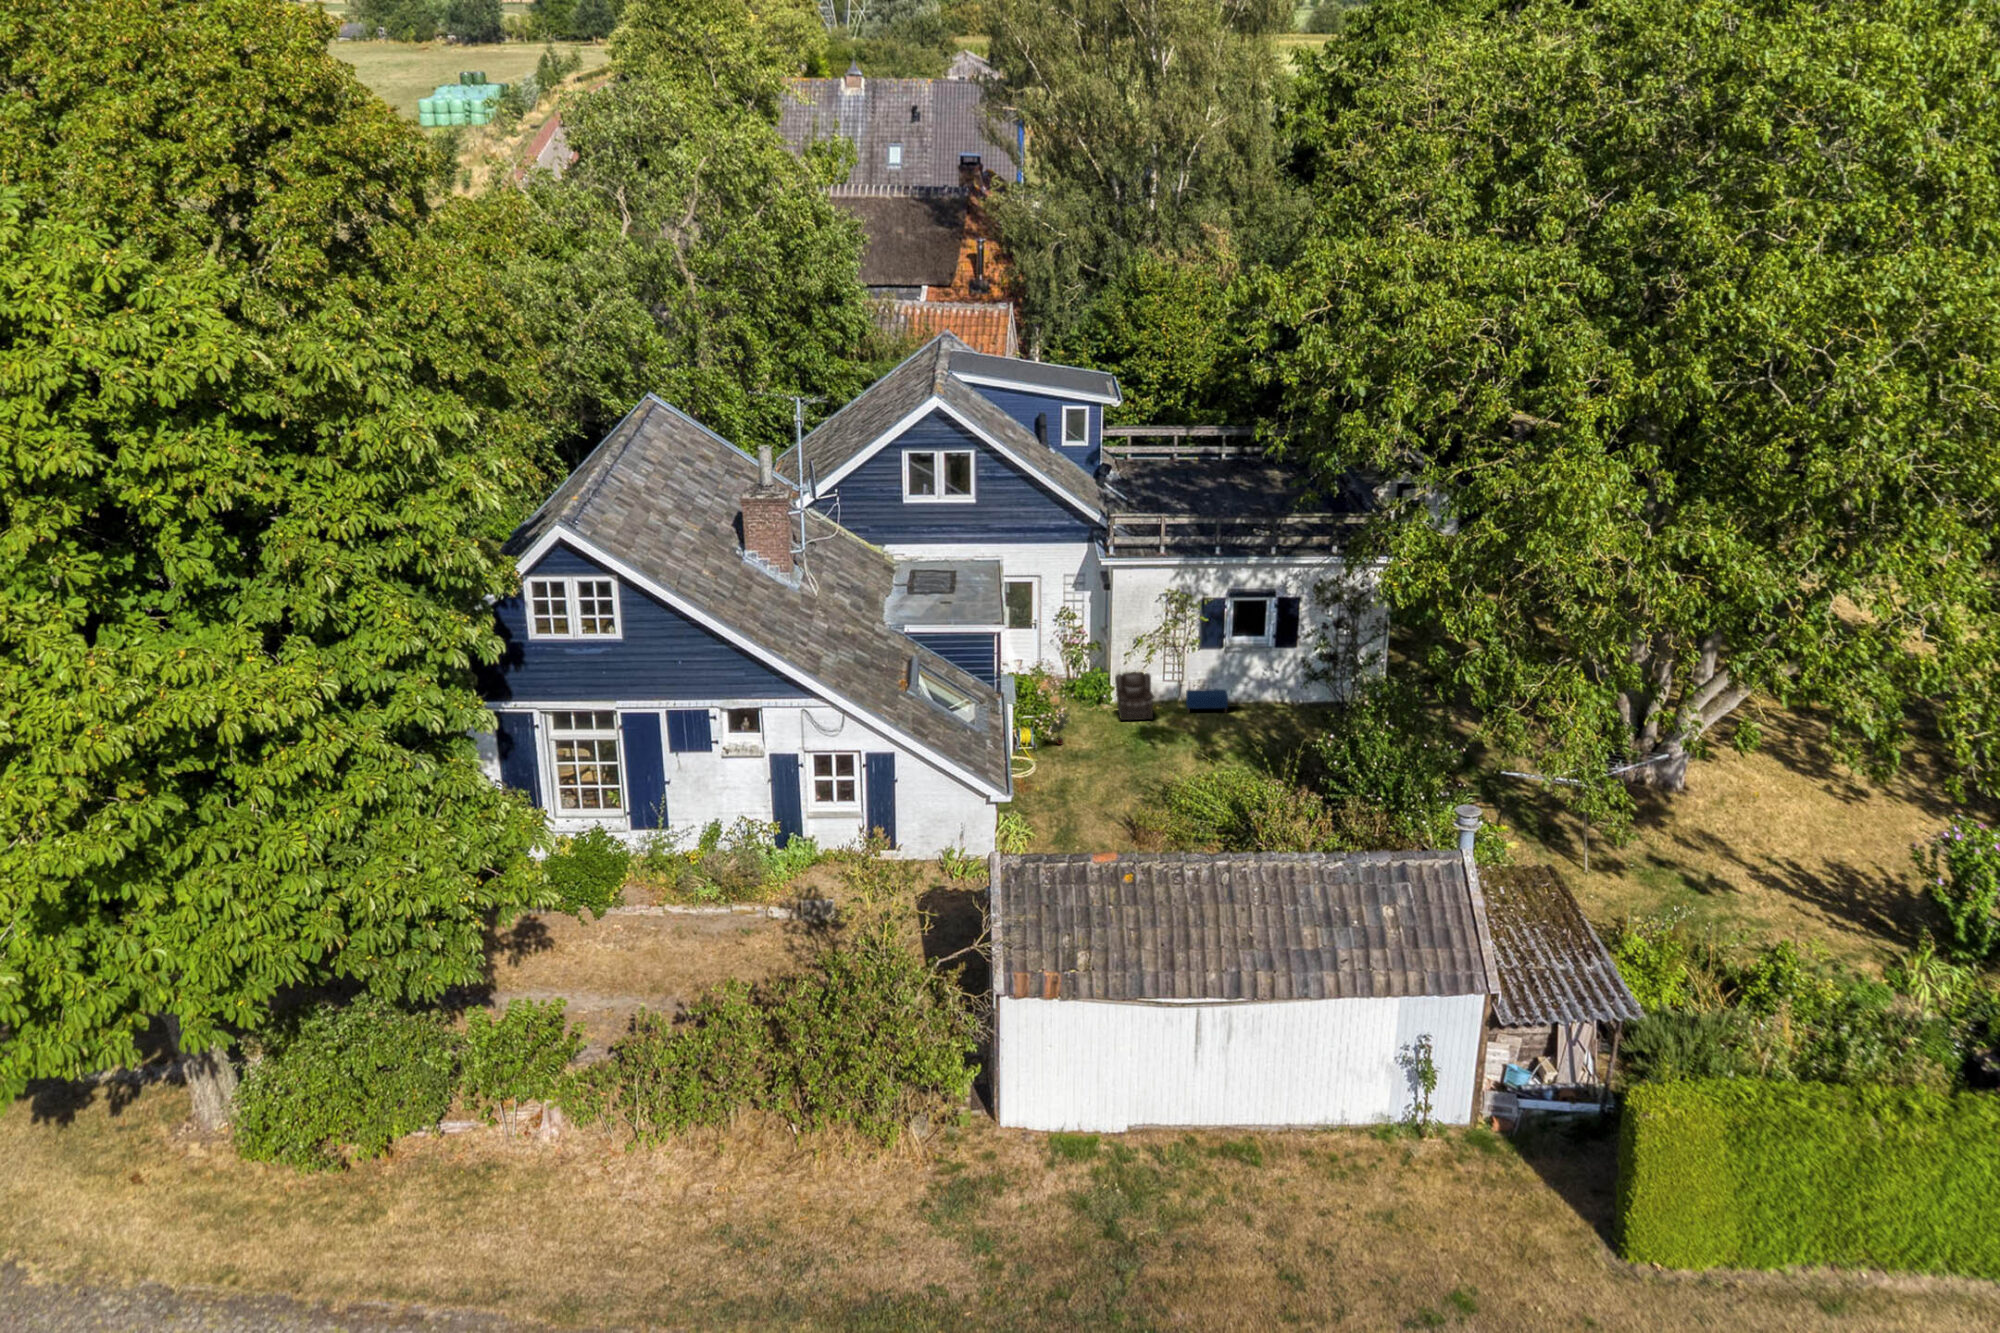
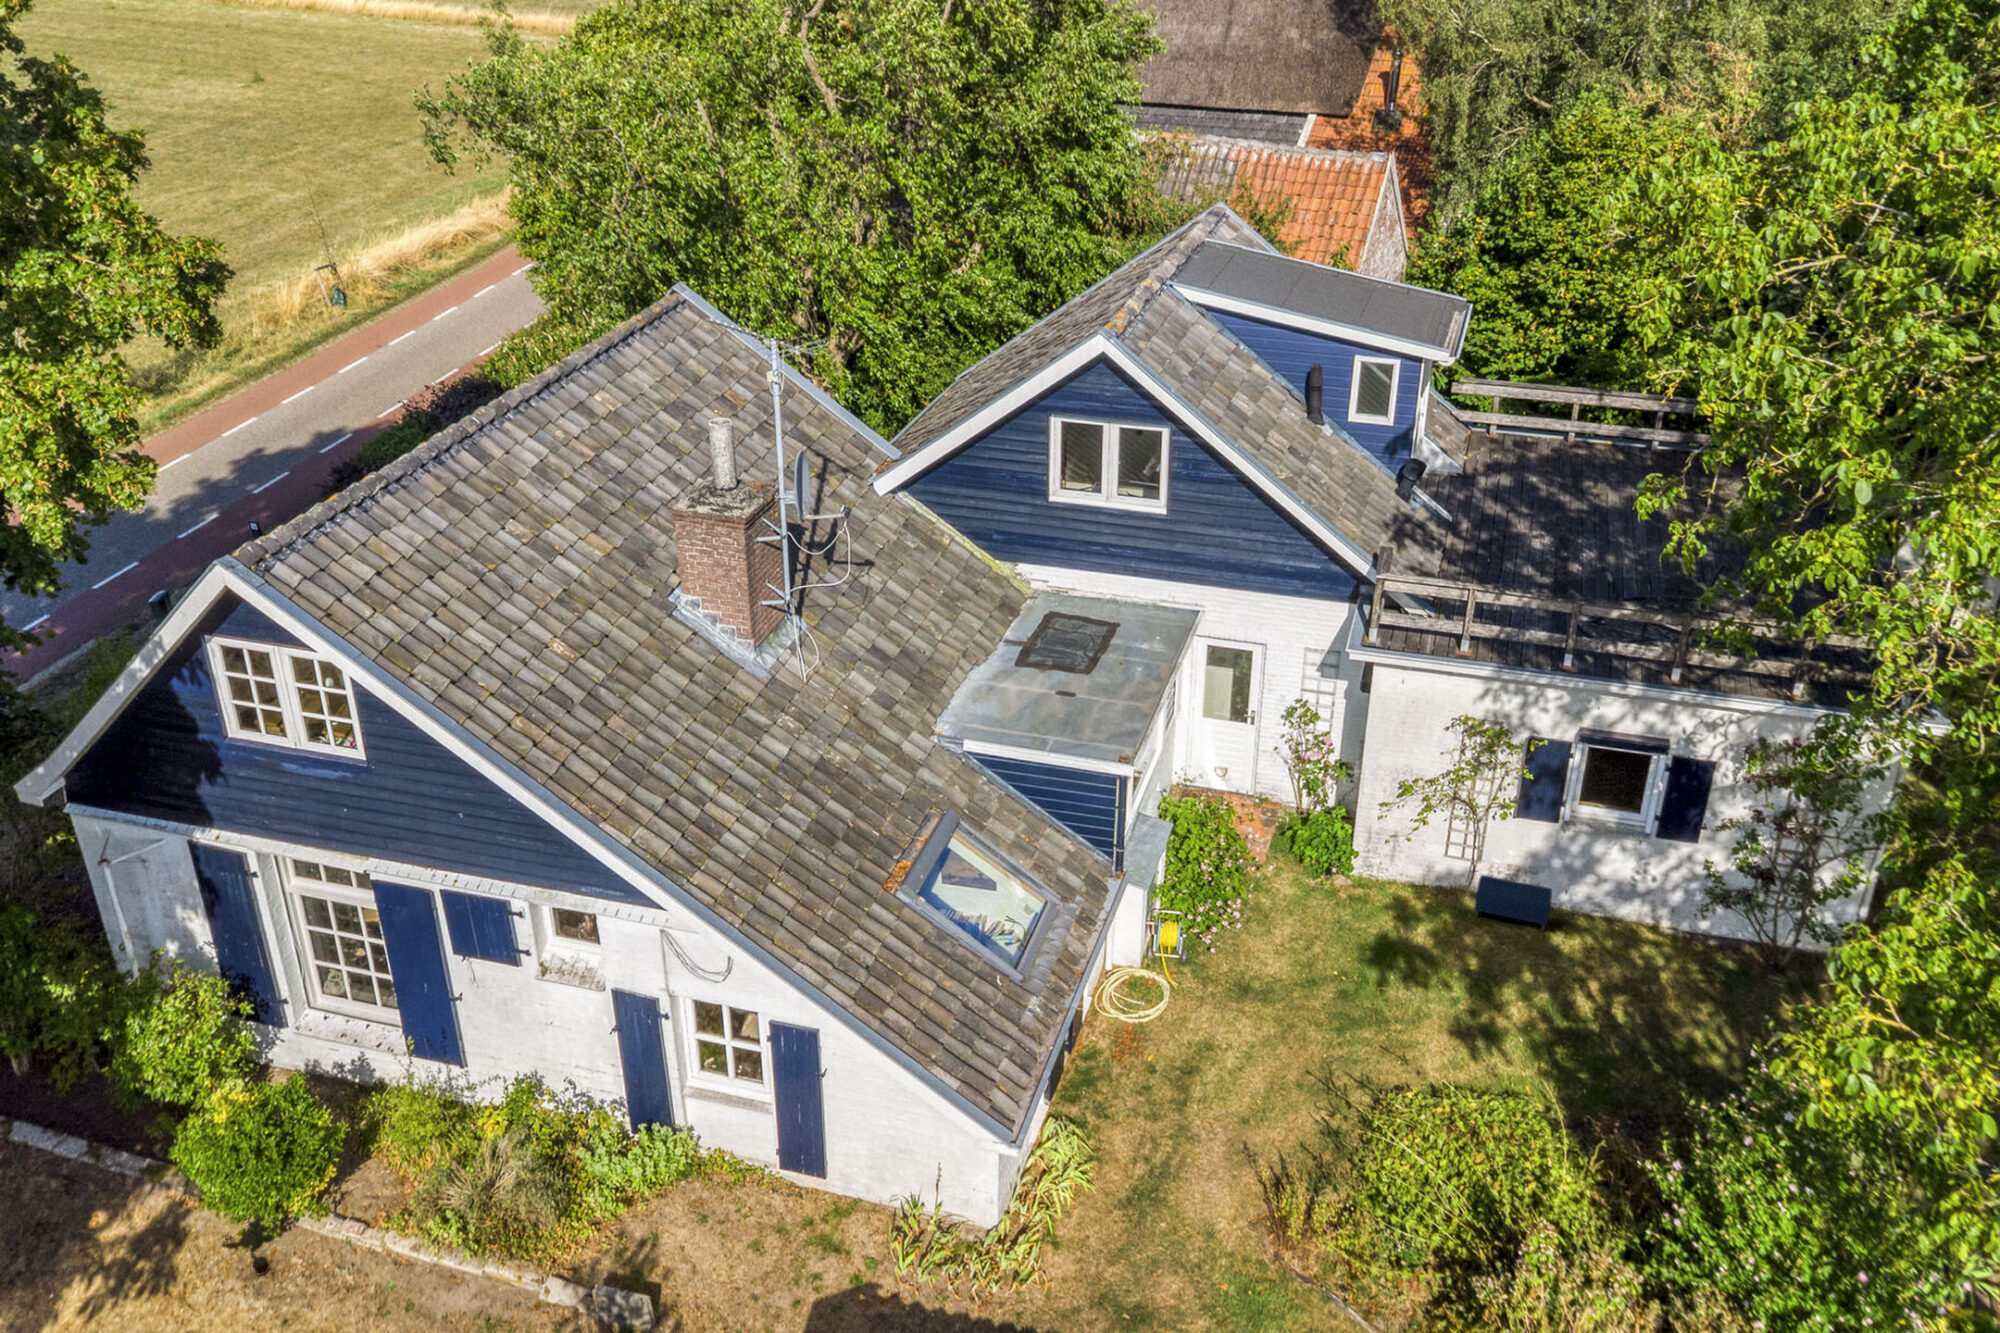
chair: present [1115,672,1154,720] -> none [1351,830,1419,920]
potted tree: present [1049,712,1069,745] -> present [222,1211,283,1275]

